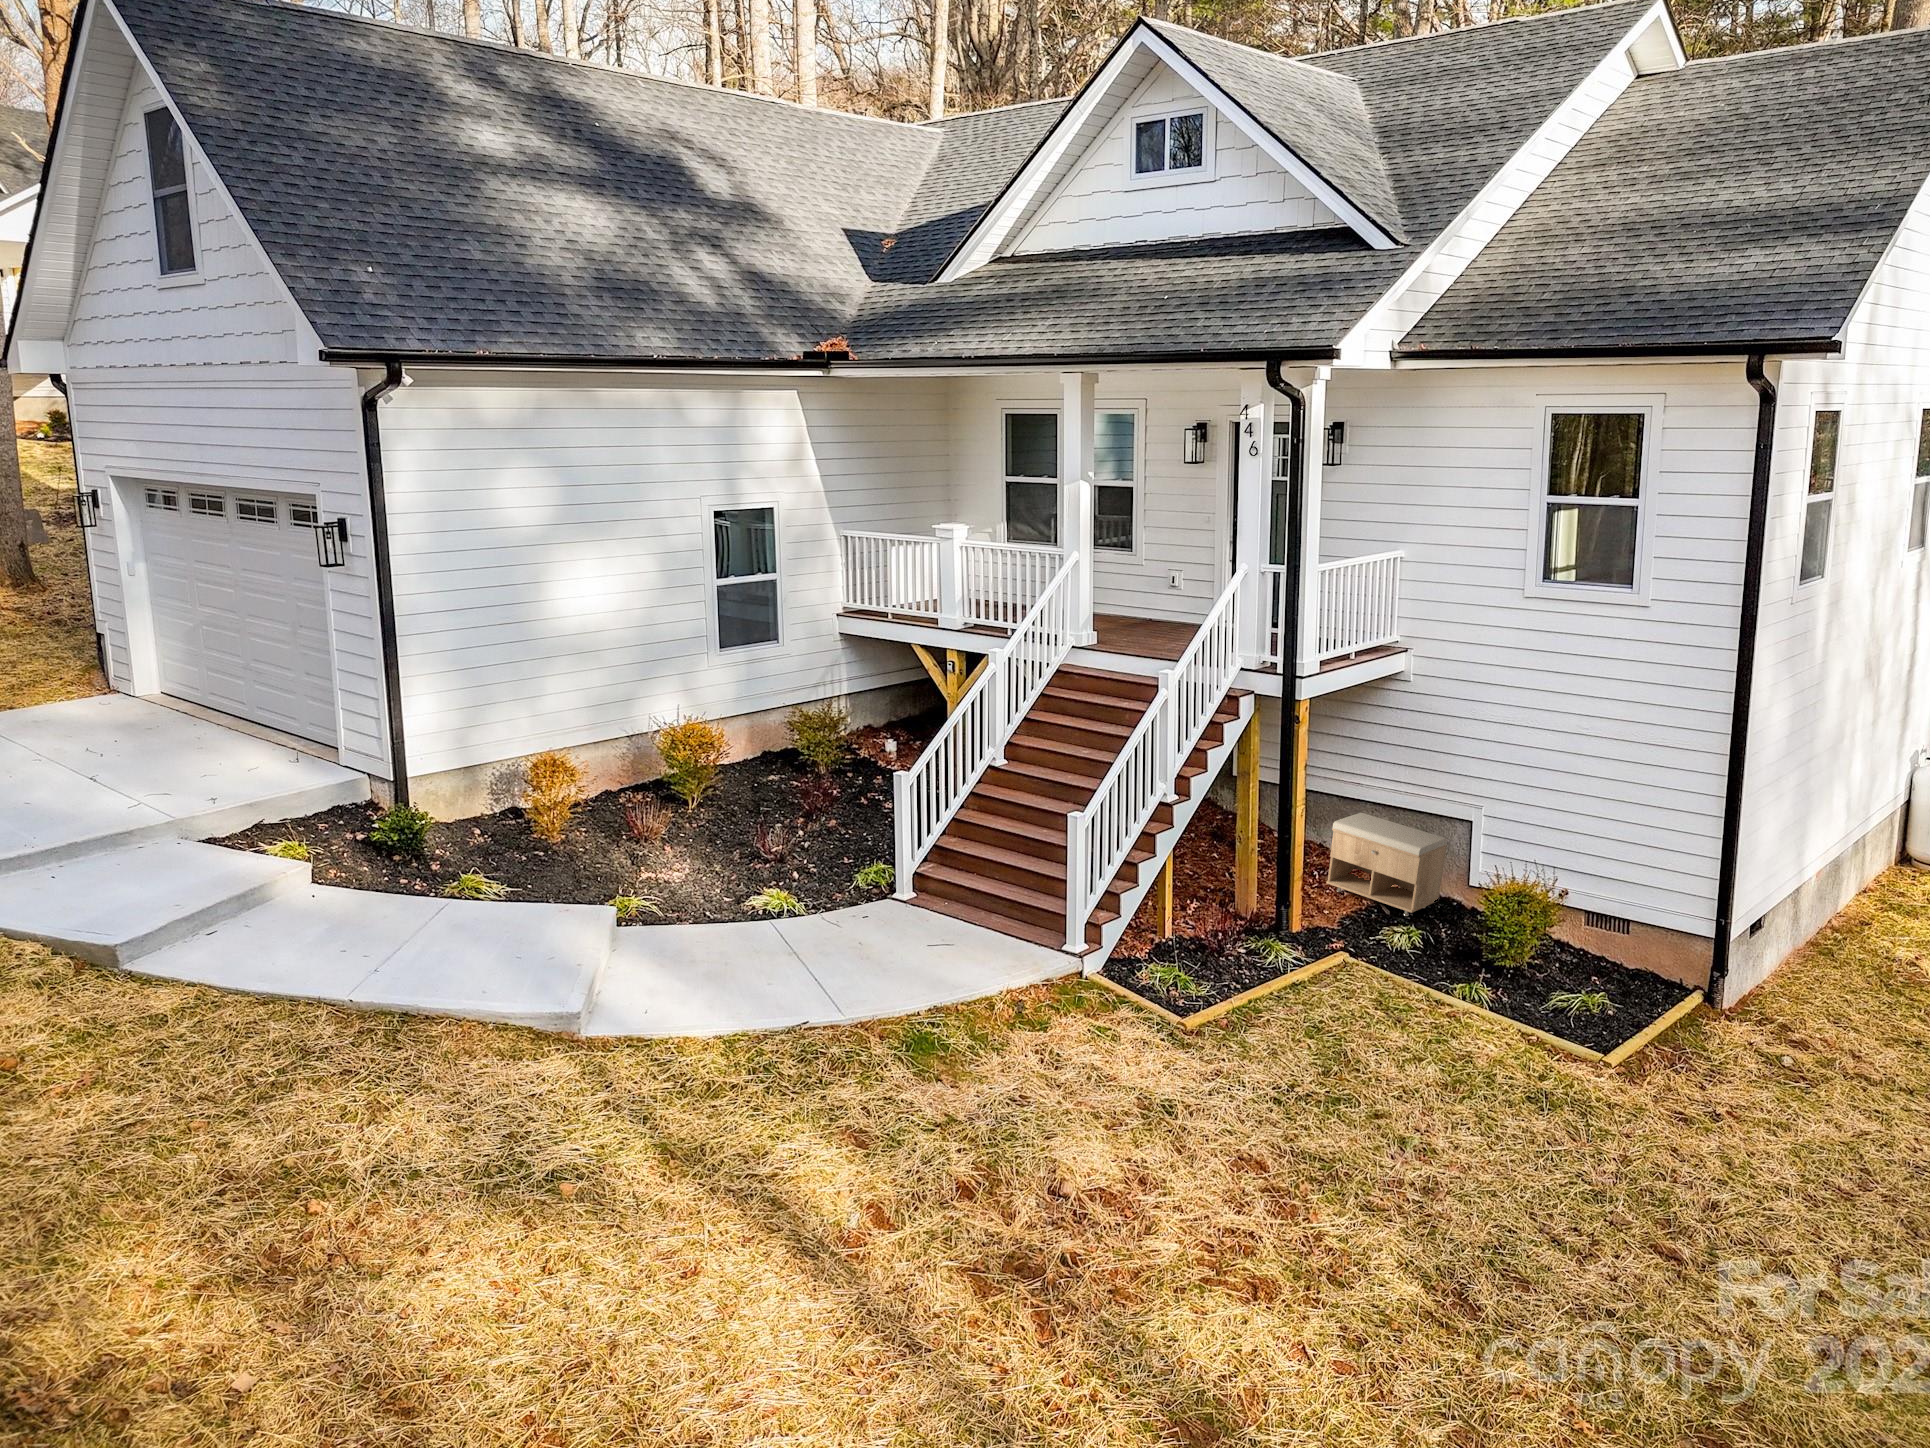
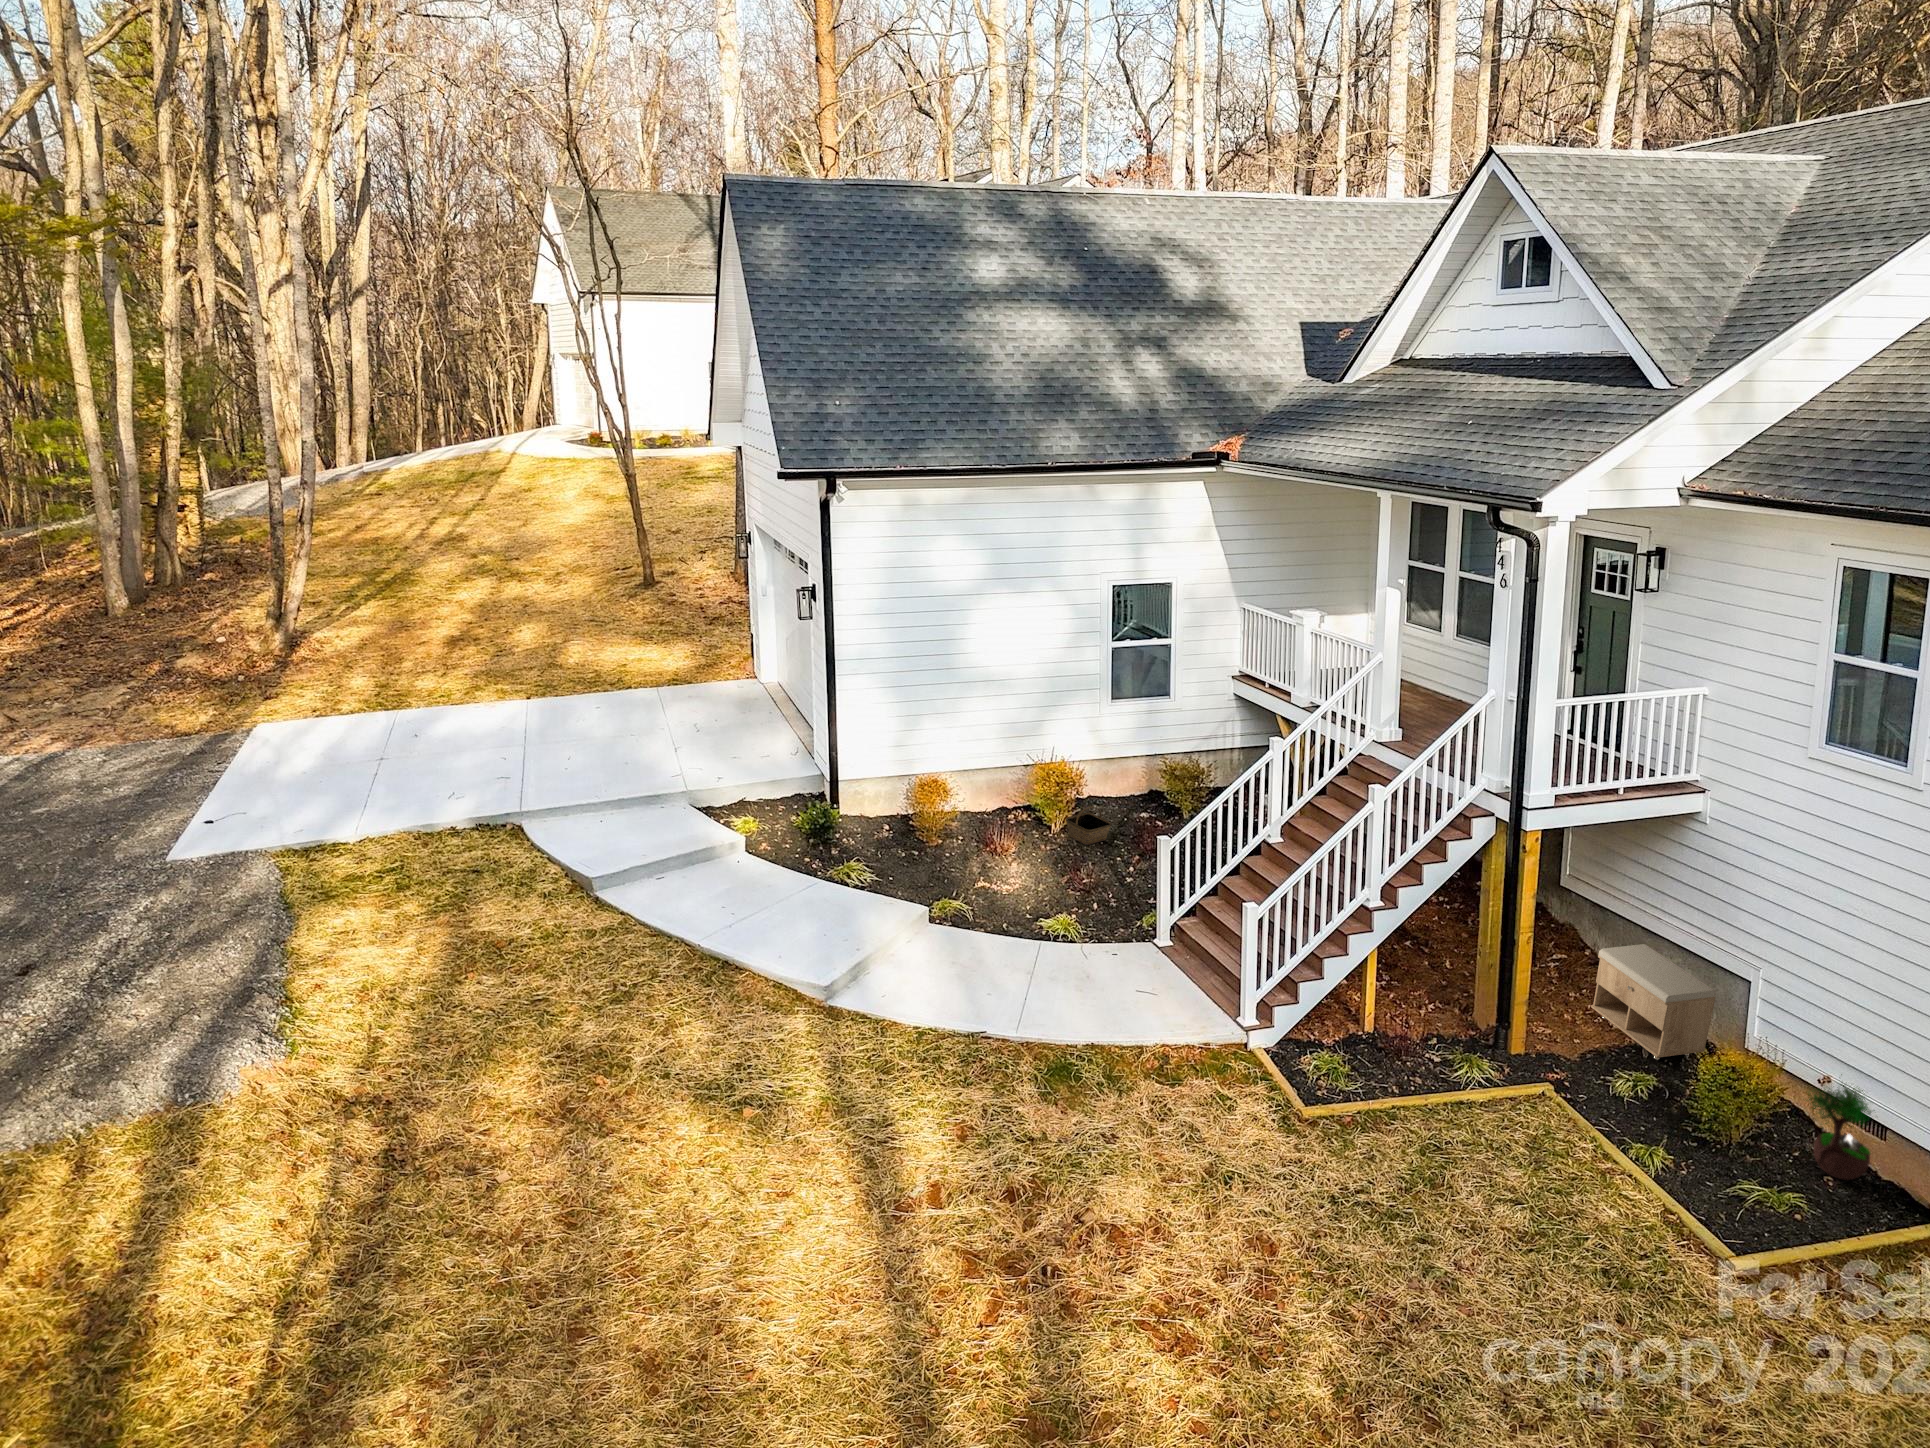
basket: none [701,771,758,817] -> present [1066,807,1111,845]
potted tree: none [1576,877,1644,977] -> present [1806,1074,1875,1179]

